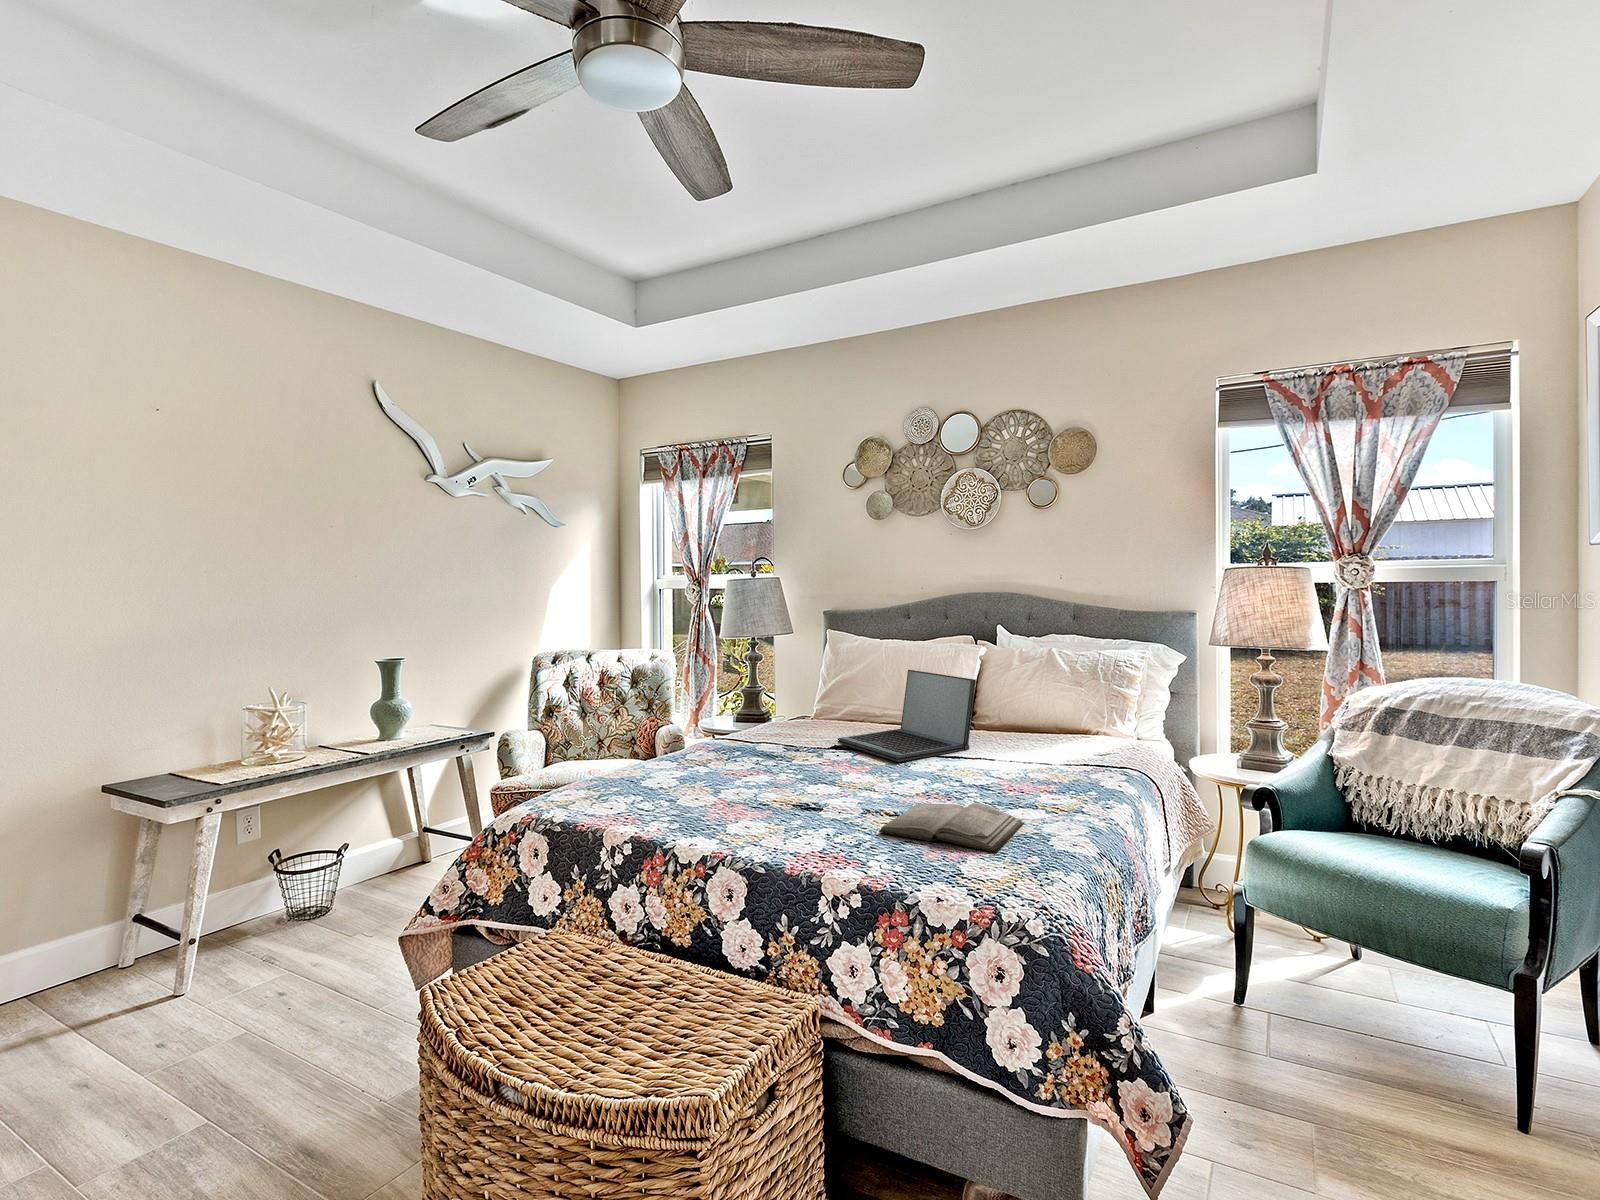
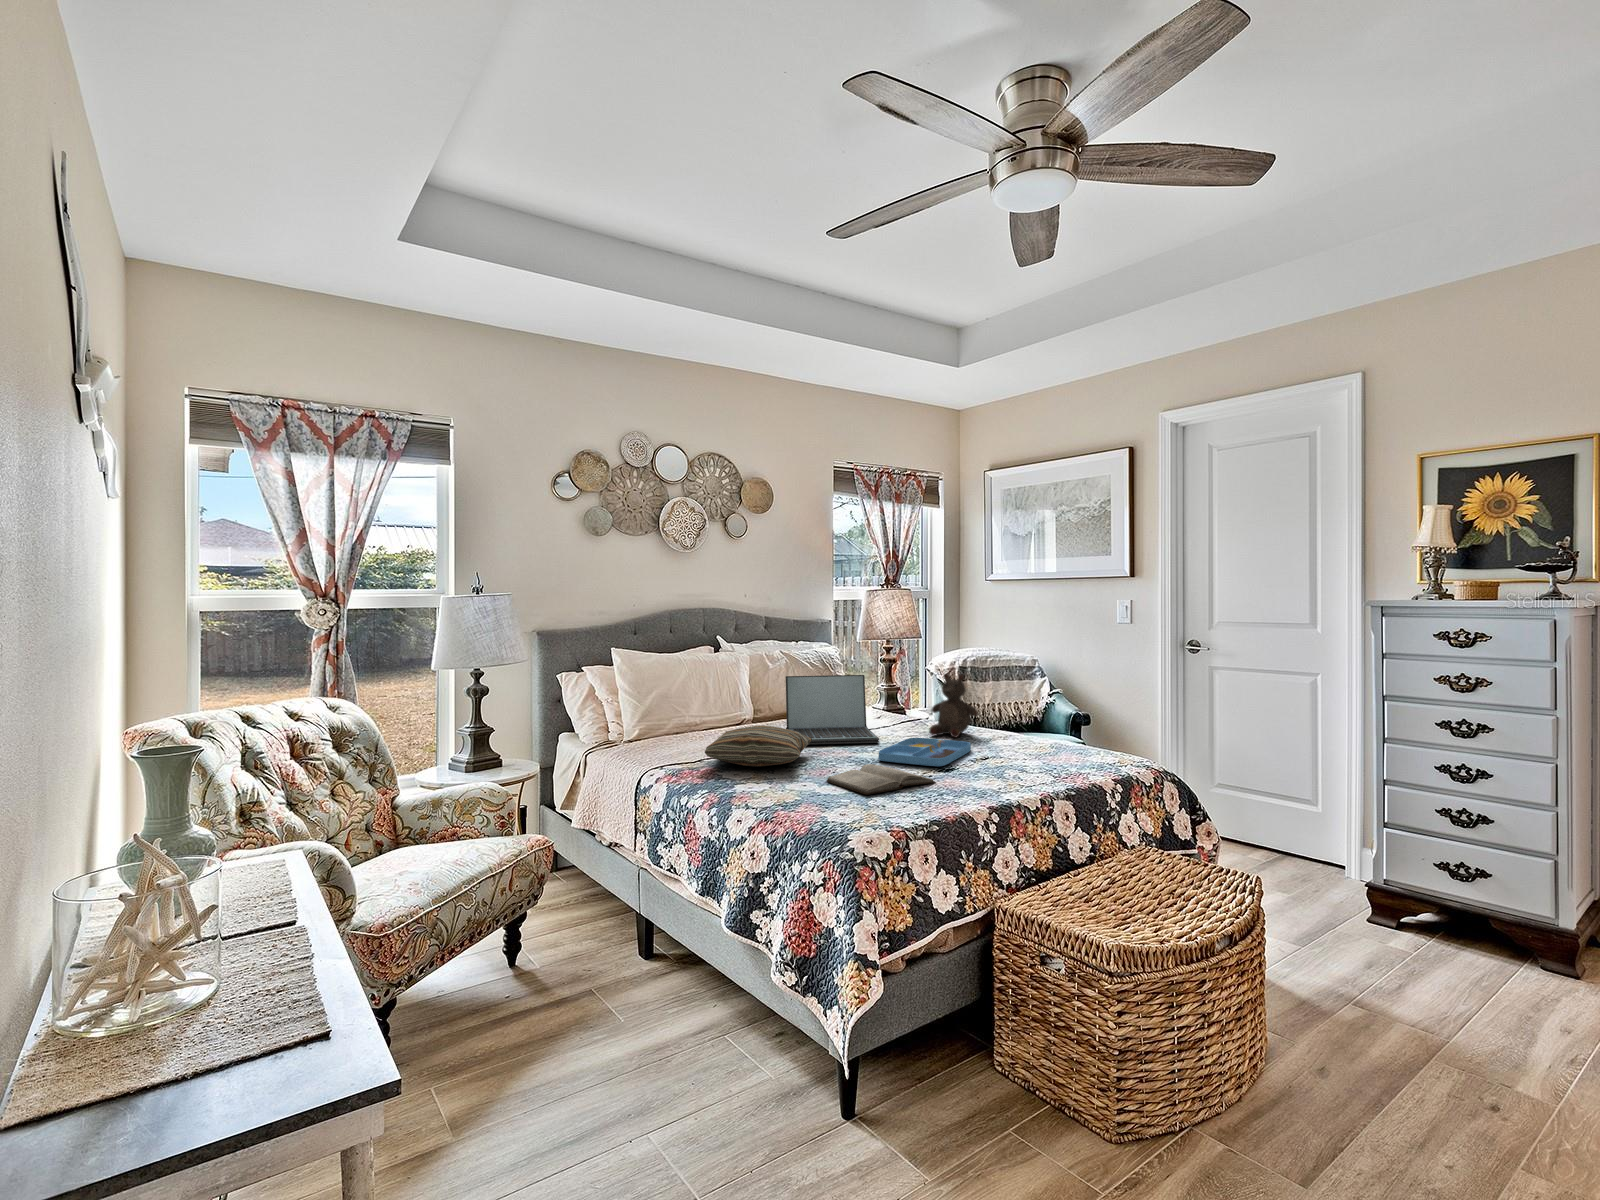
stuffed bear: none [975,690,1034,781] -> present [929,674,978,738]
pillow: none [702,712,816,753] -> present [705,726,812,767]
tray: none [800,764,929,797] -> present [878,738,971,766]
diary: present [879,803,1024,853] -> present [826,764,936,795]

